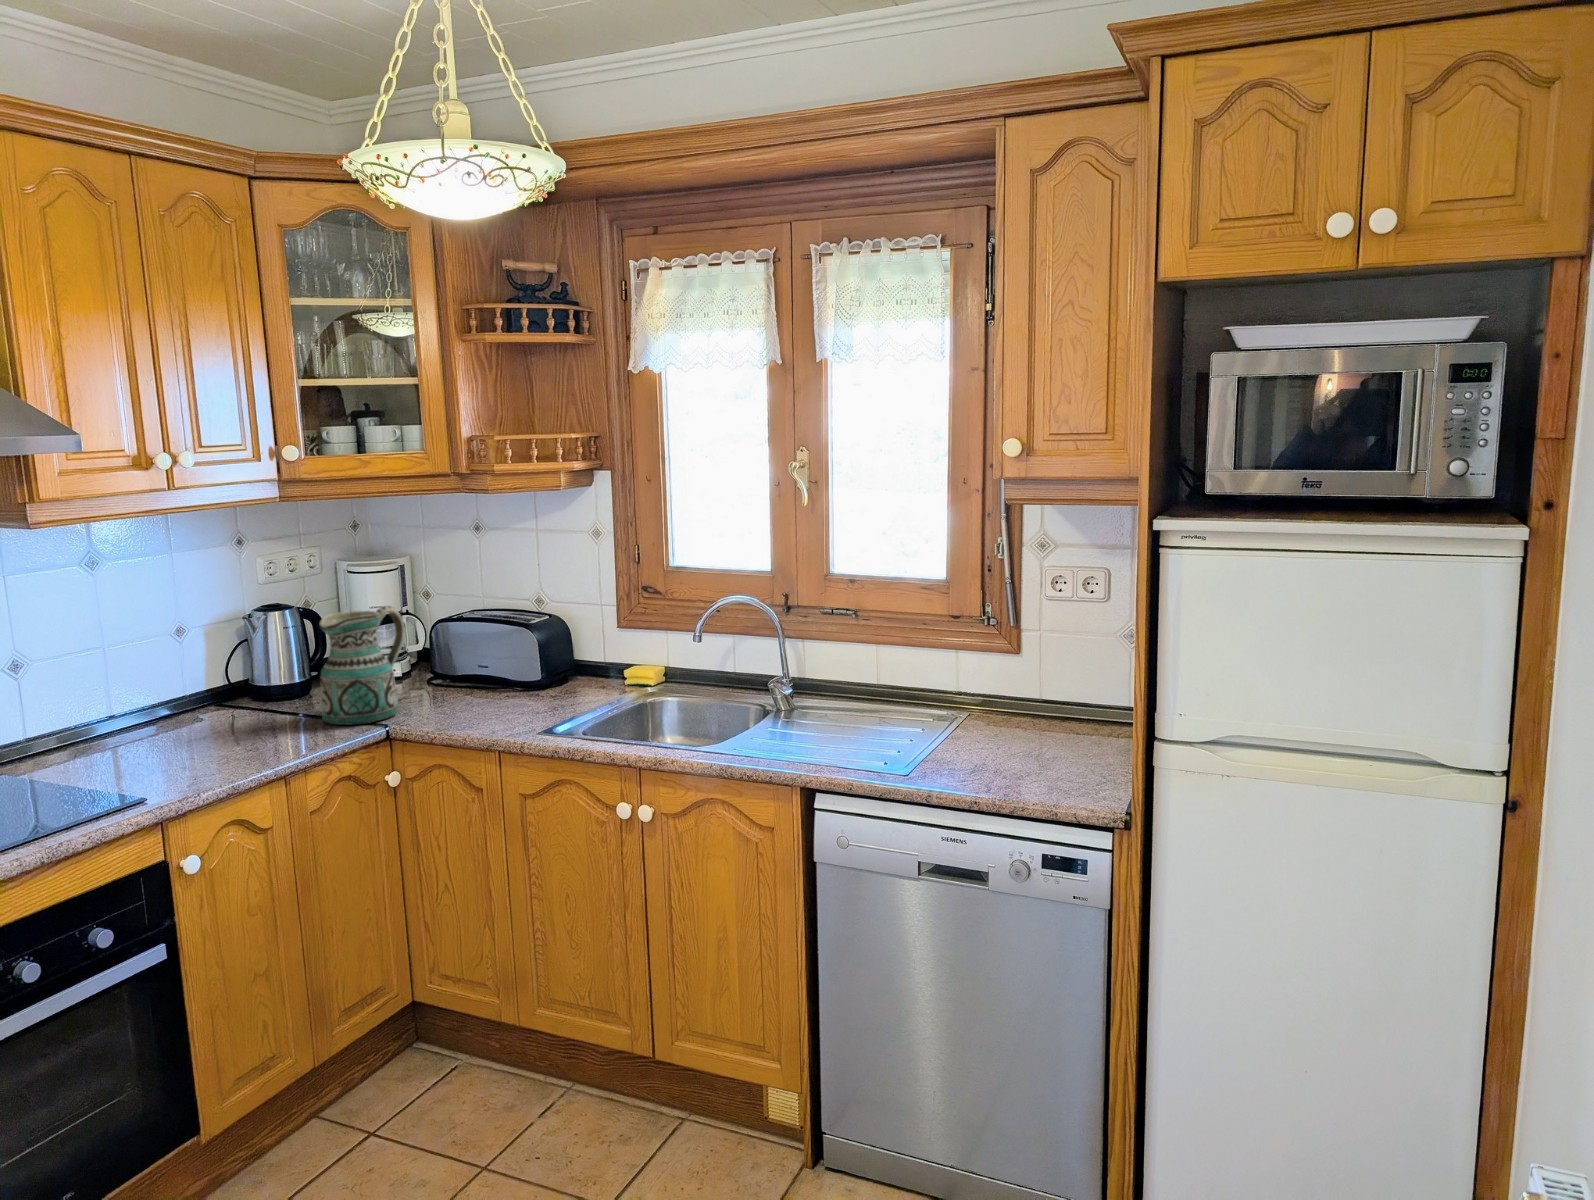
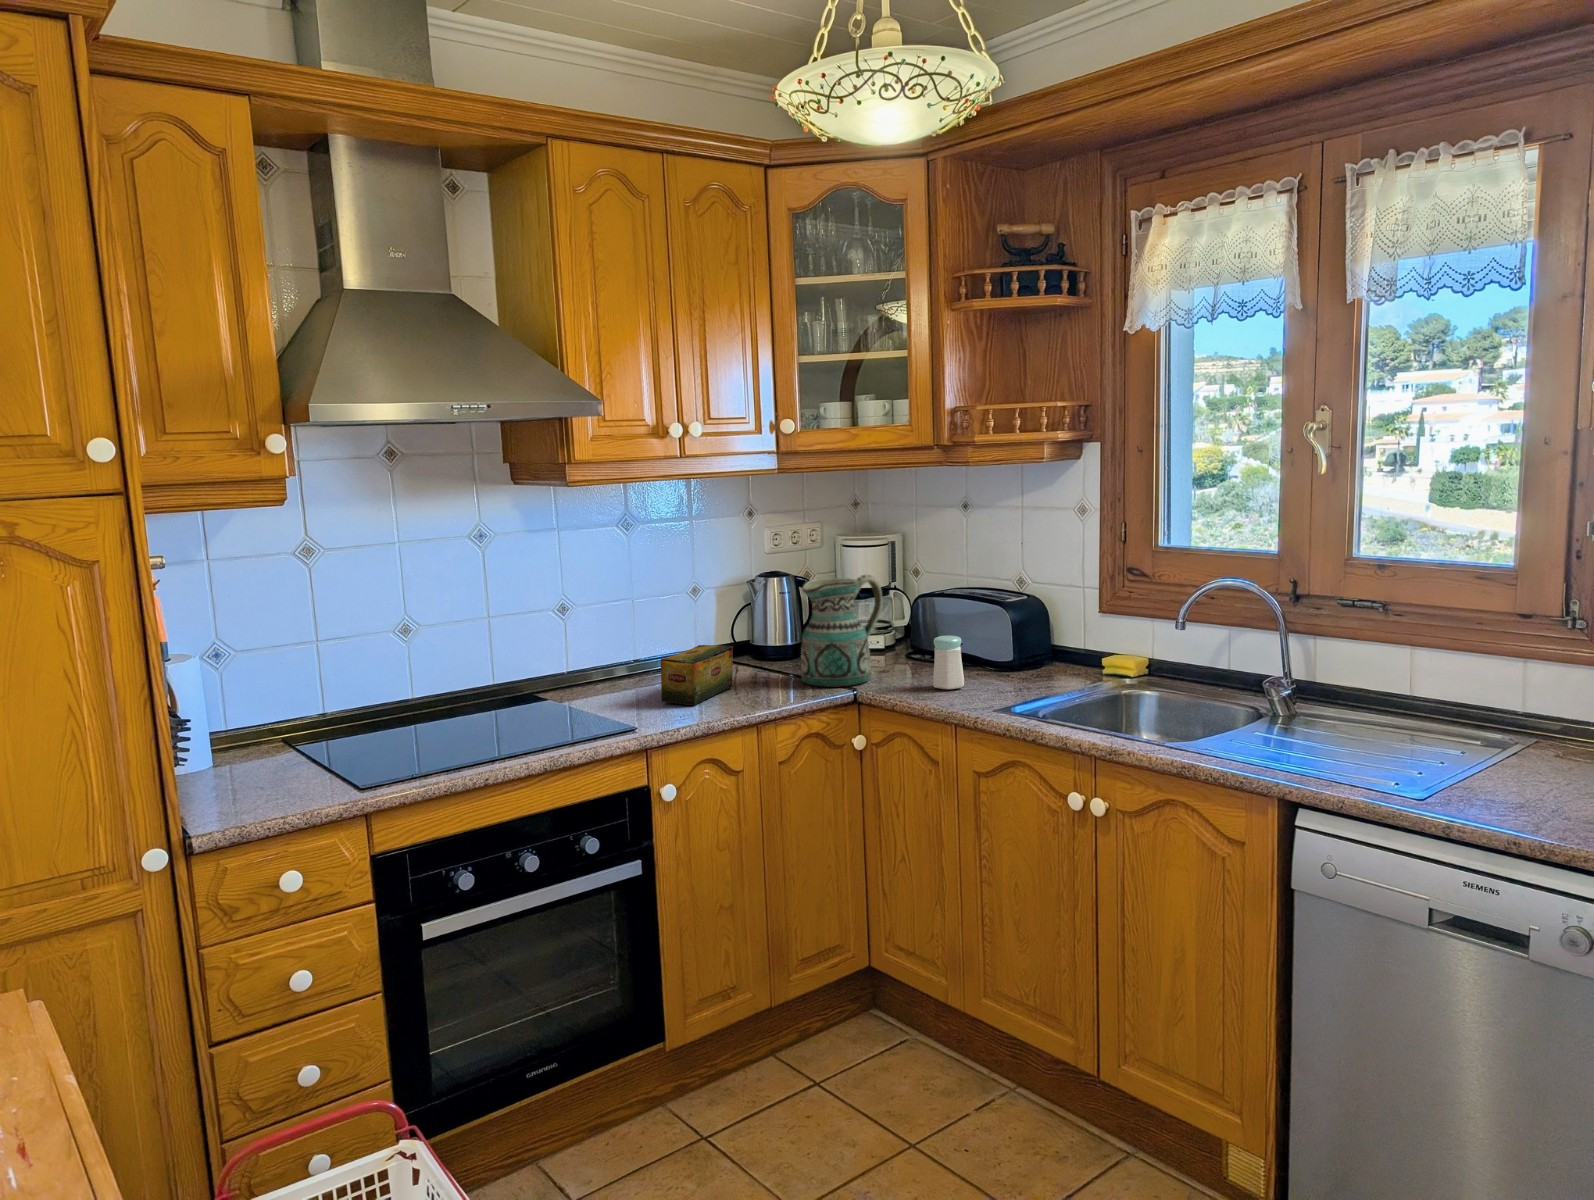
salt shaker: none [465,662,498,715] -> present [933,635,964,689]
tea box: none [159,692,245,763] -> present [661,645,733,705]

